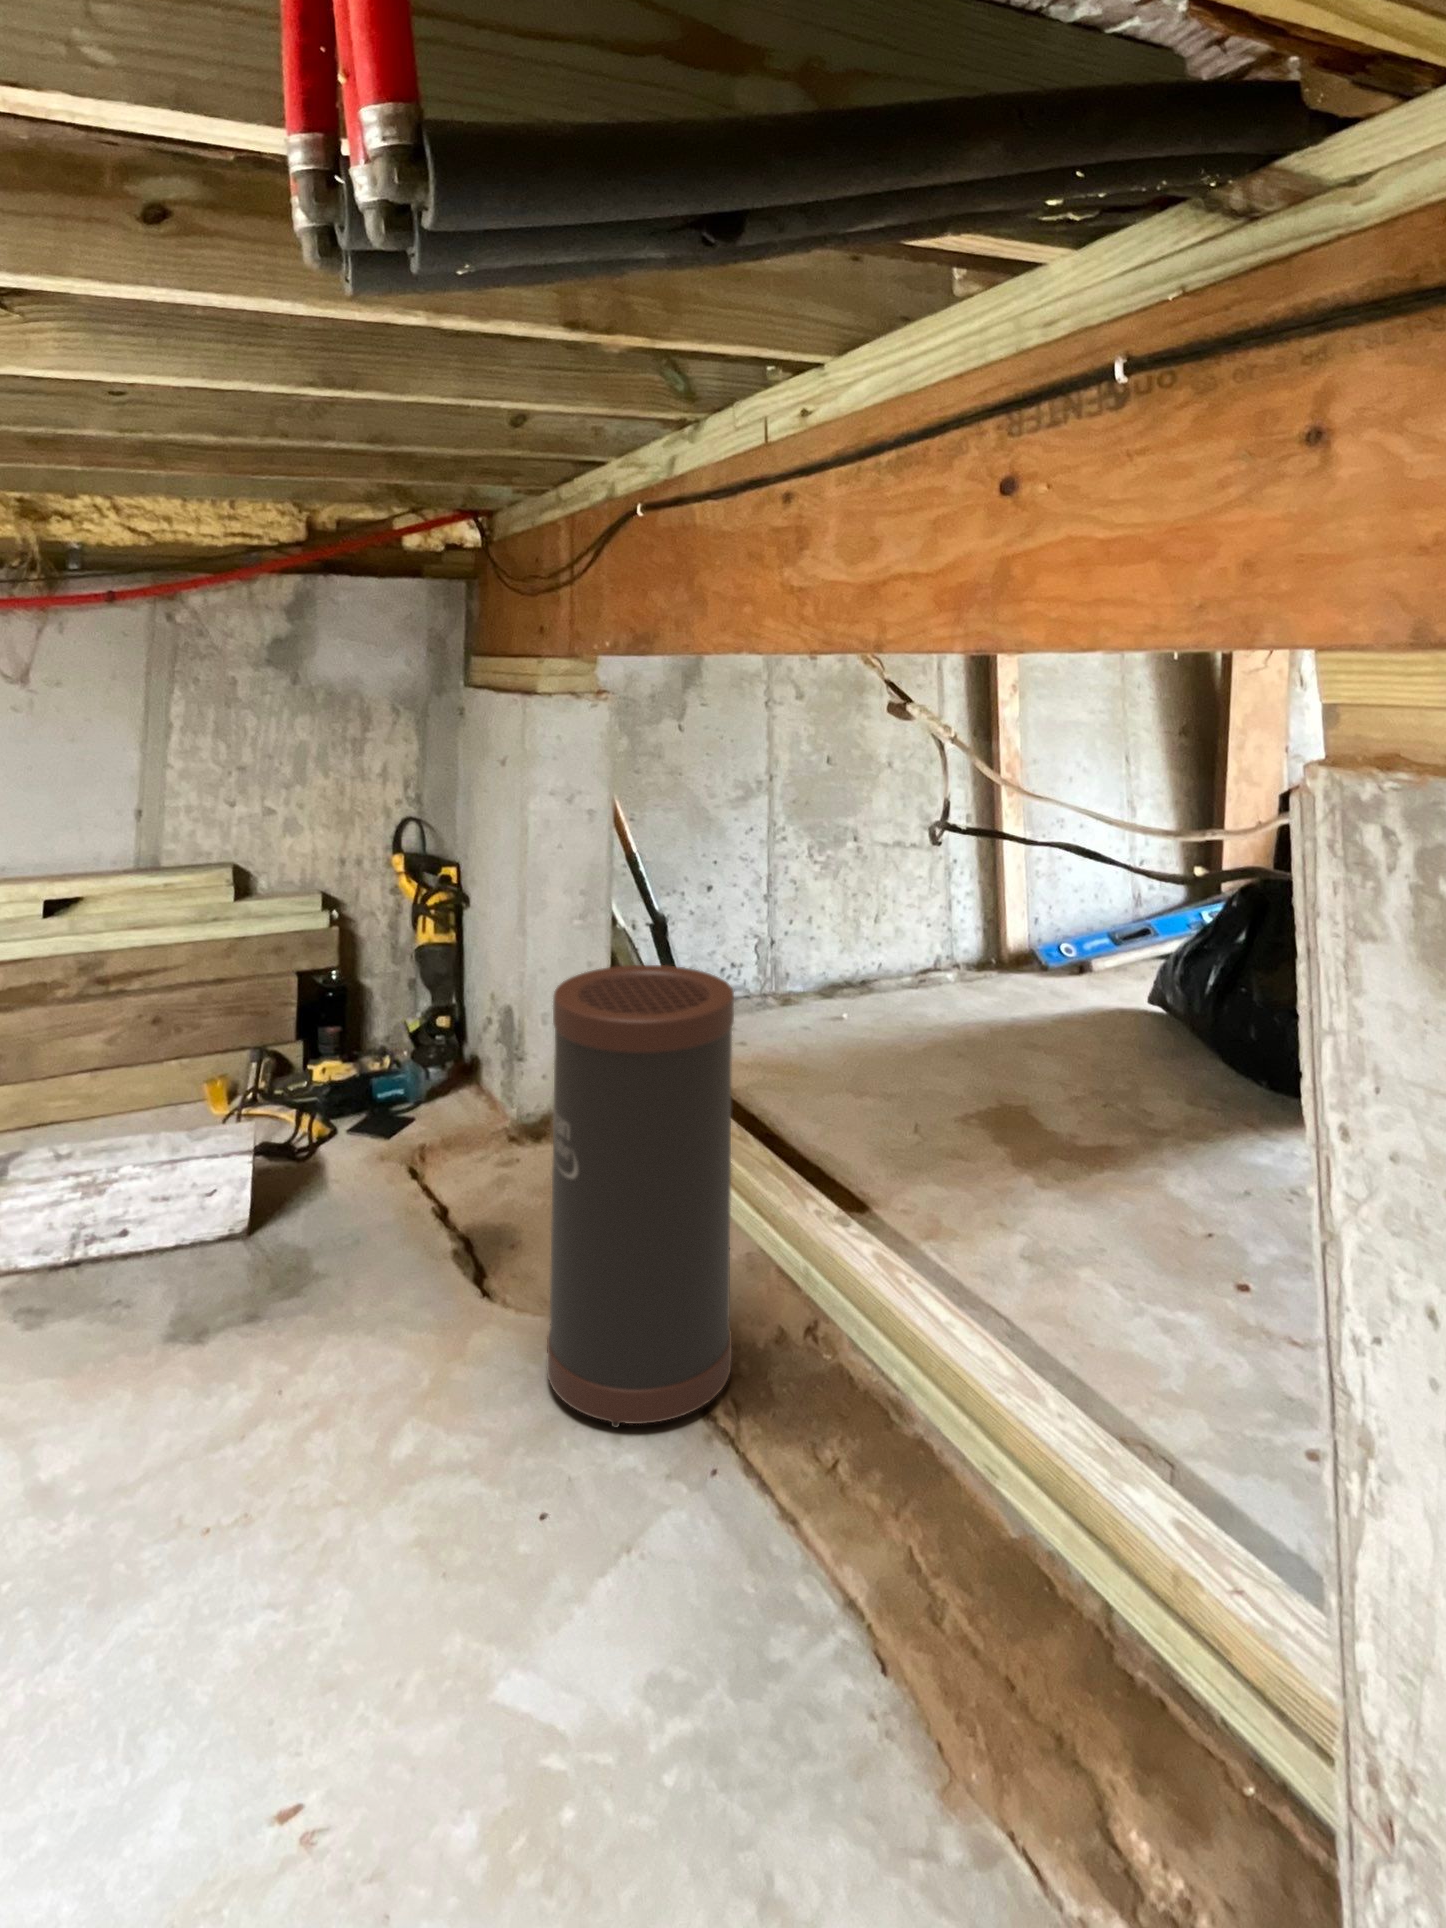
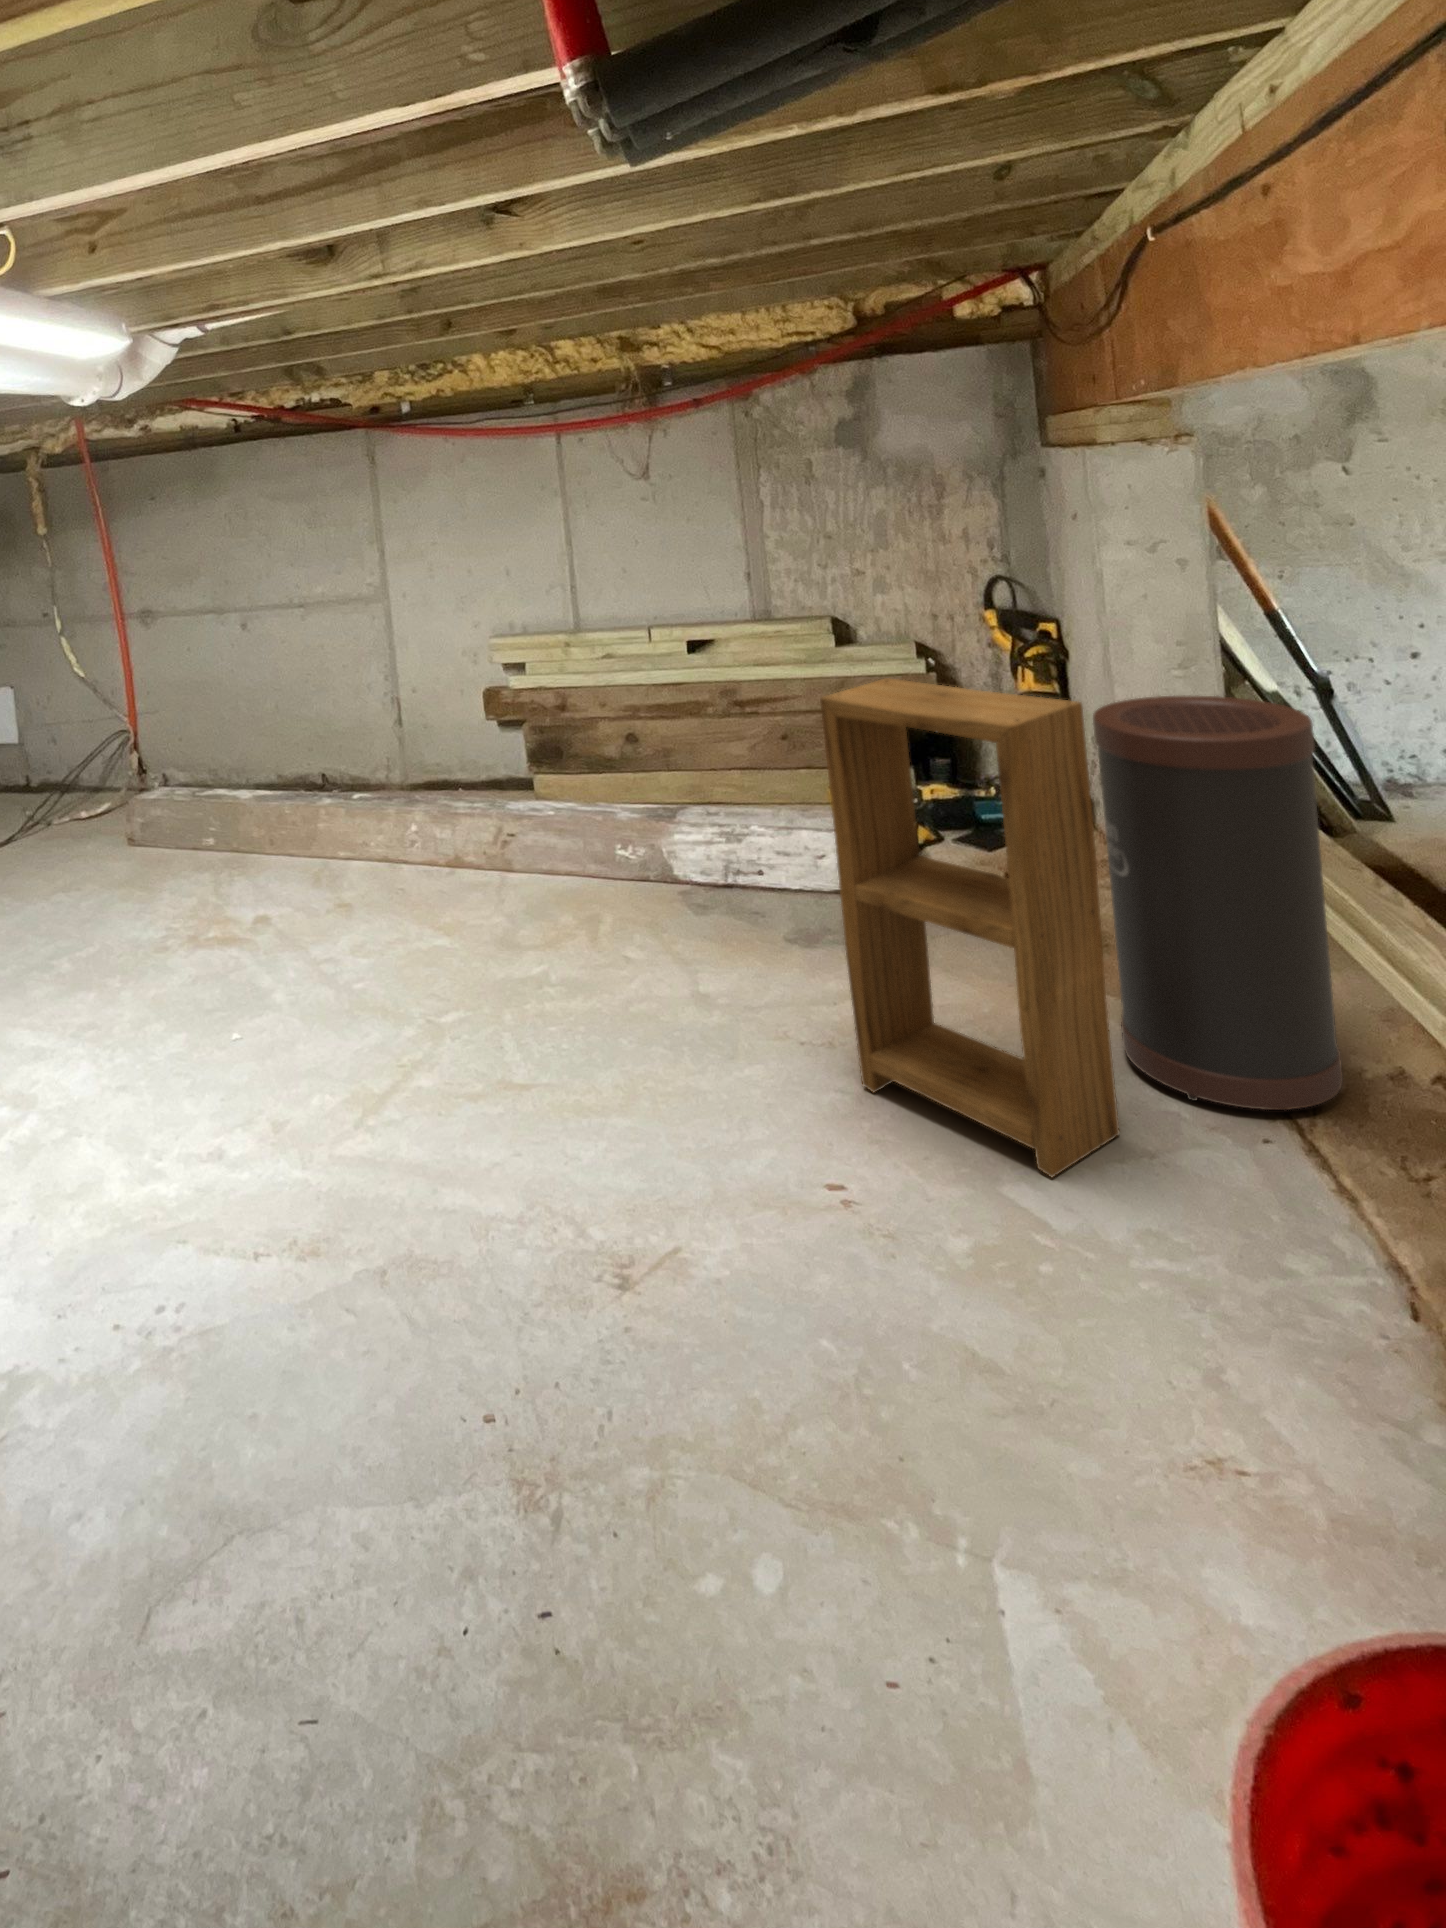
shelving unit: none [272,972,569,1598] -> present [820,678,1120,1177]

